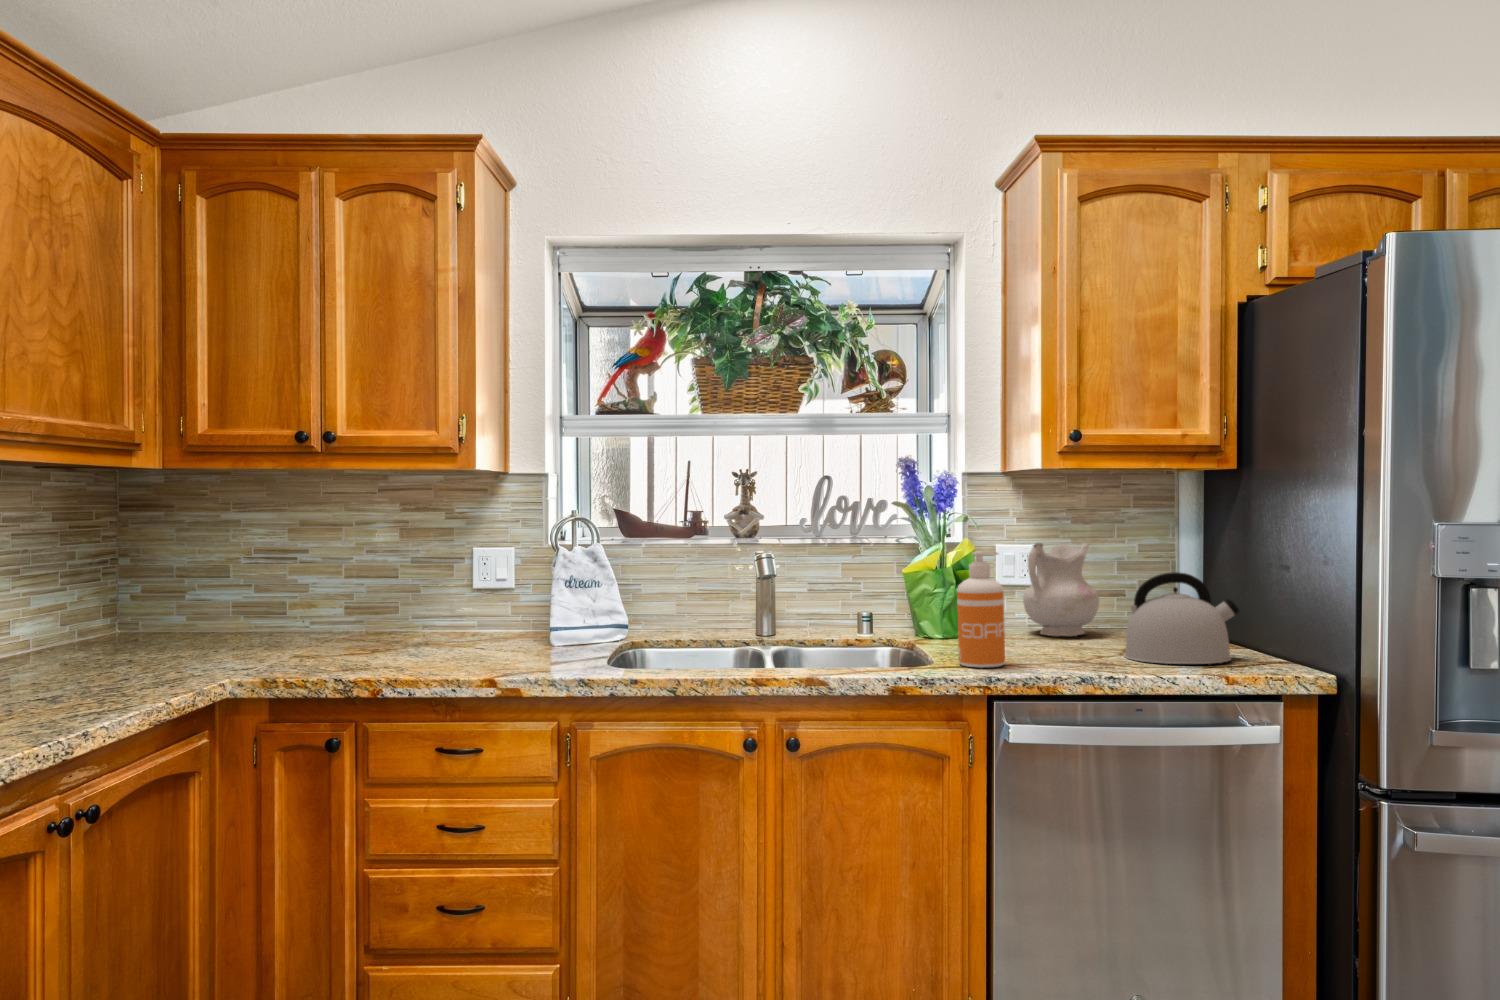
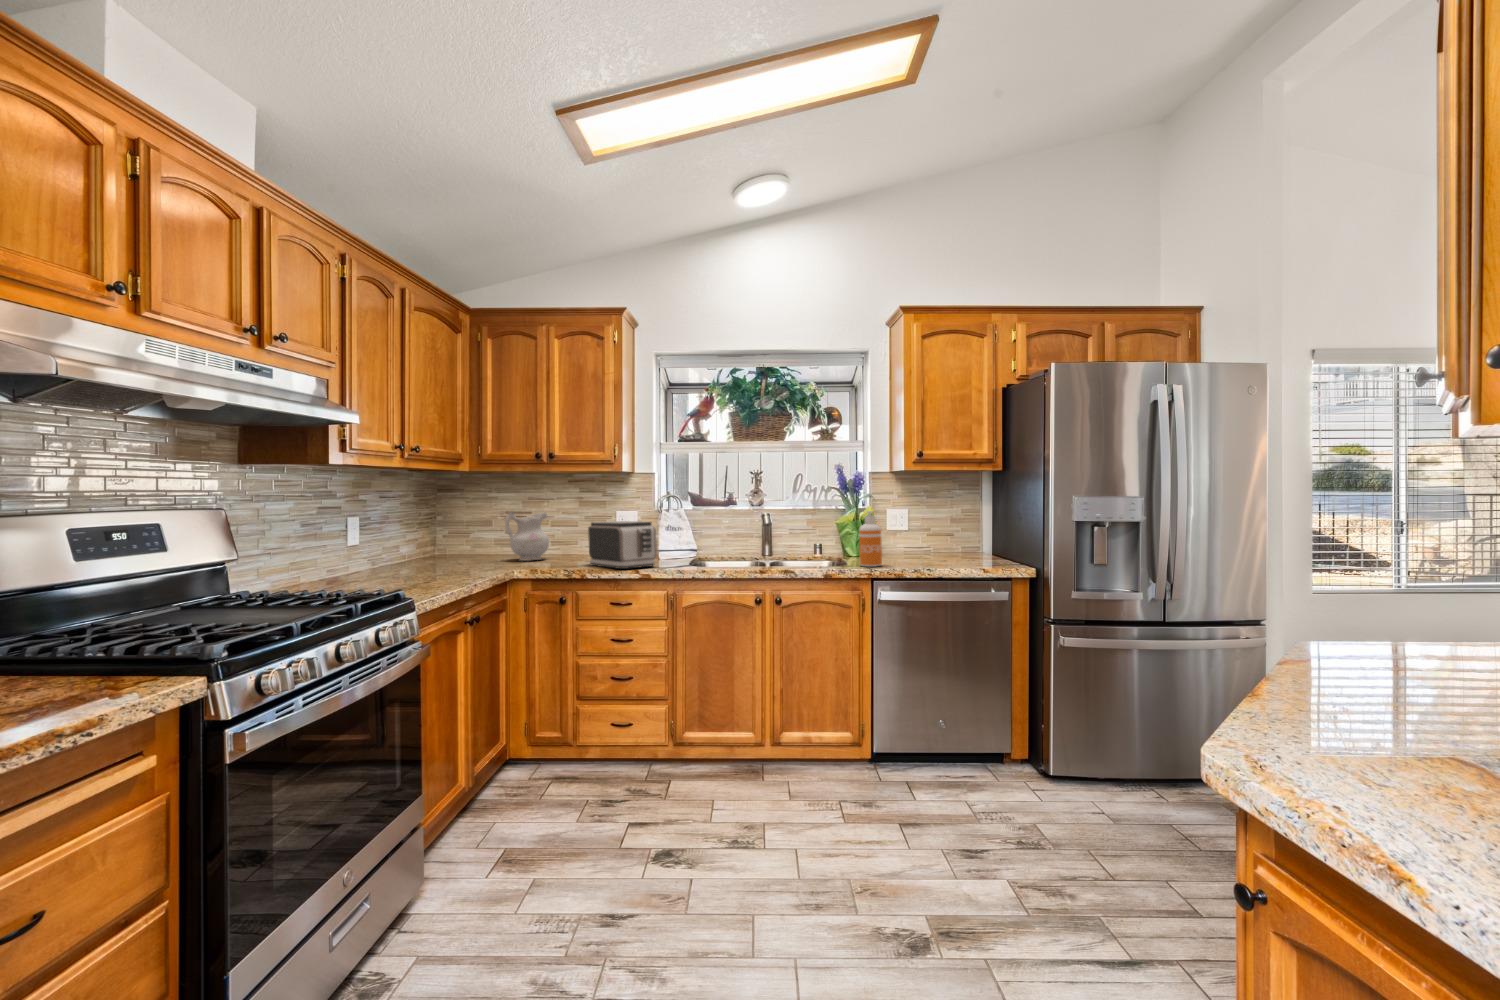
ceramic pitcher: present [1023,543,1099,637] -> present [505,512,549,561]
toaster: none [401,570,539,674] -> present [588,521,657,569]
kettle: present [1124,572,1239,664] -> none [943,521,998,565]

